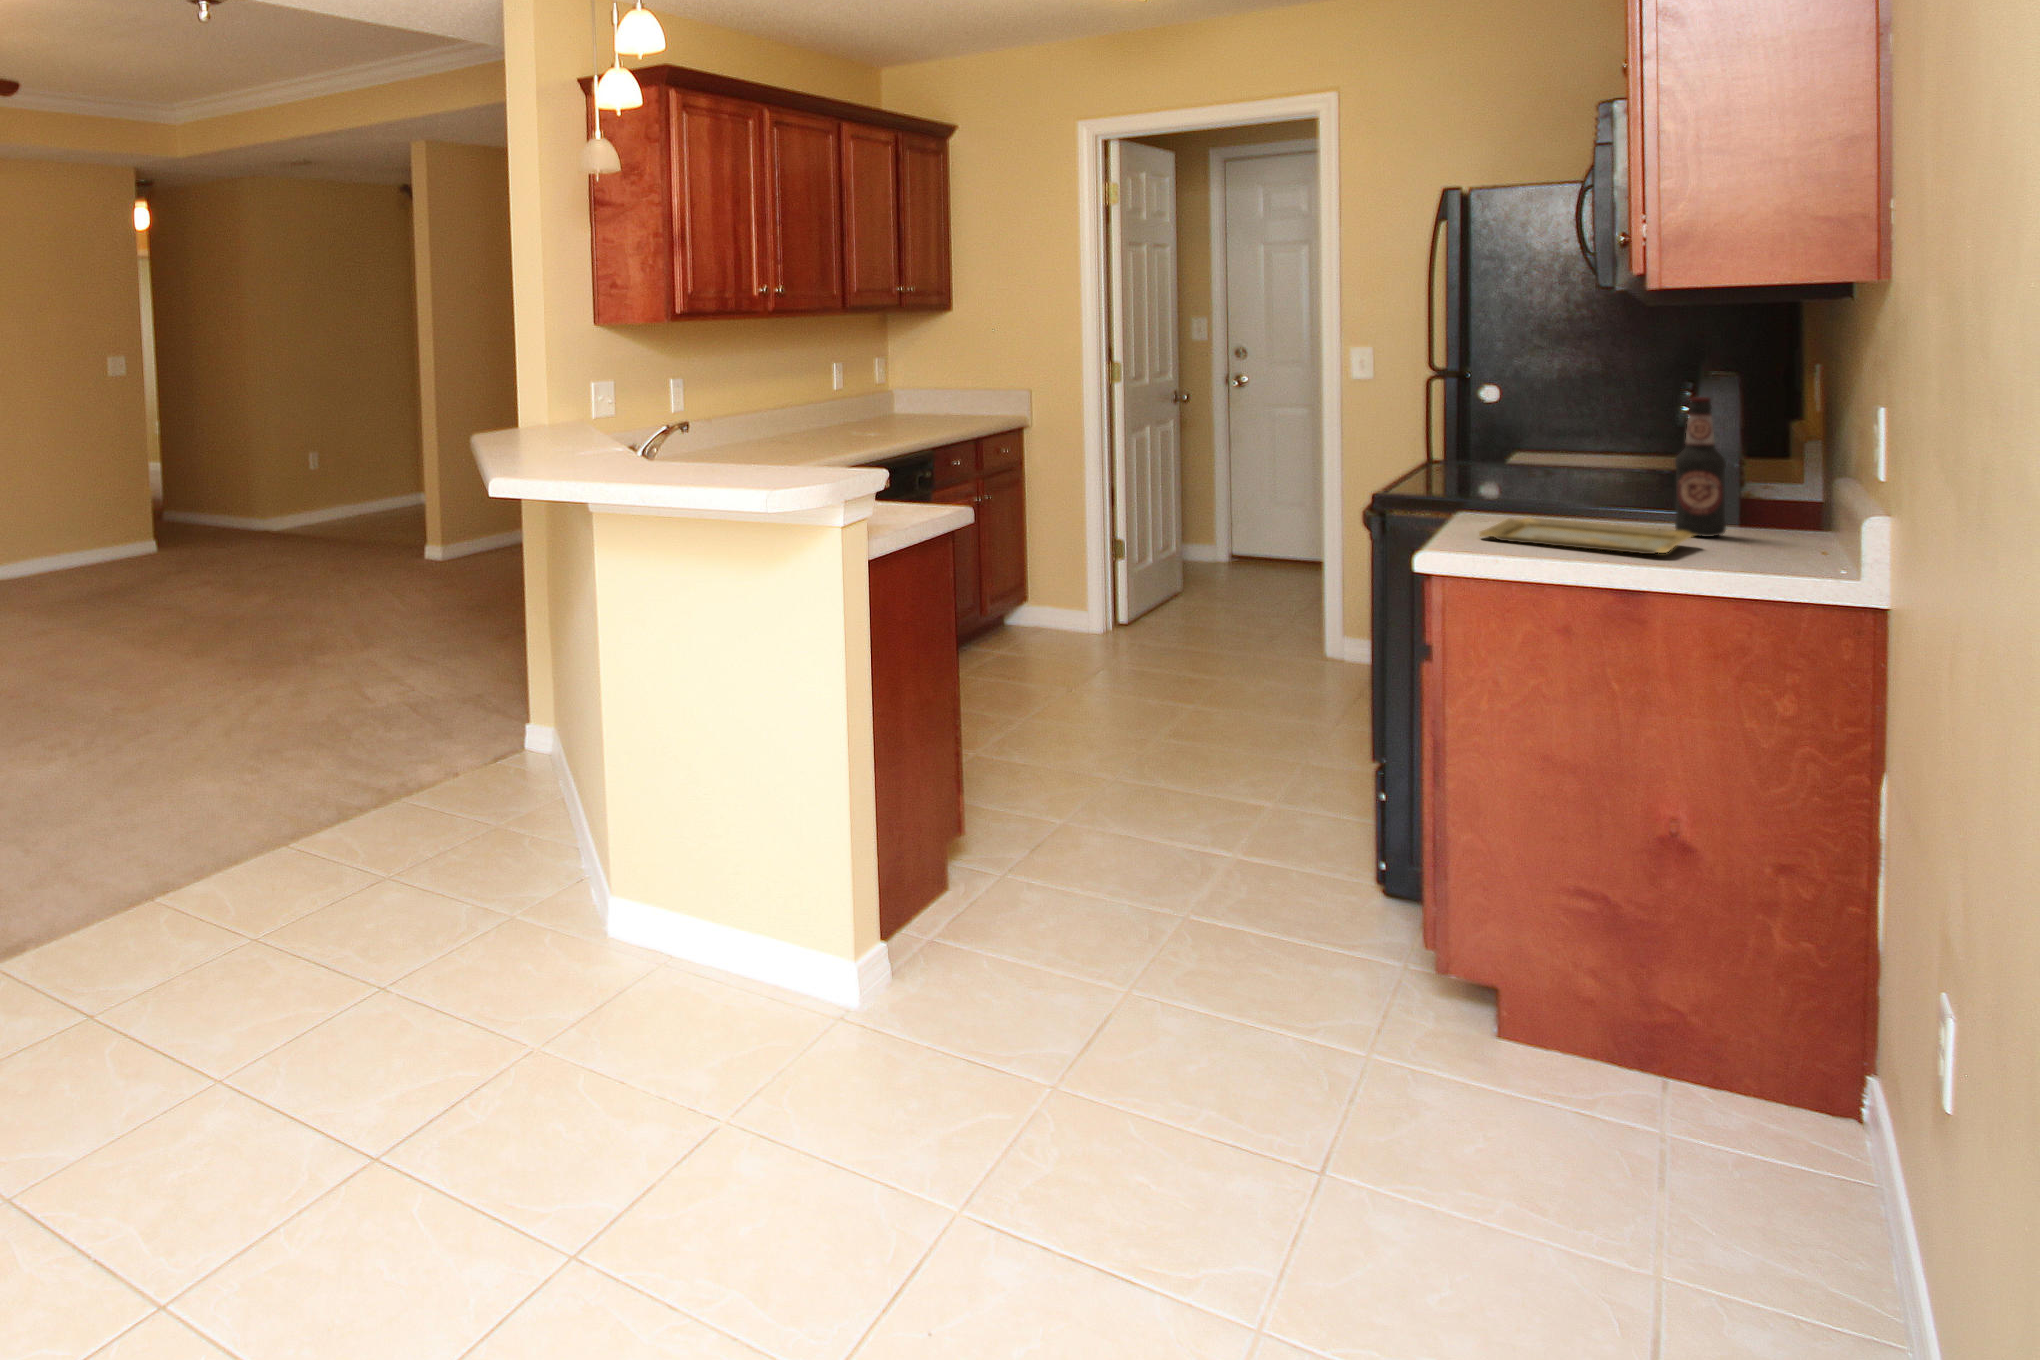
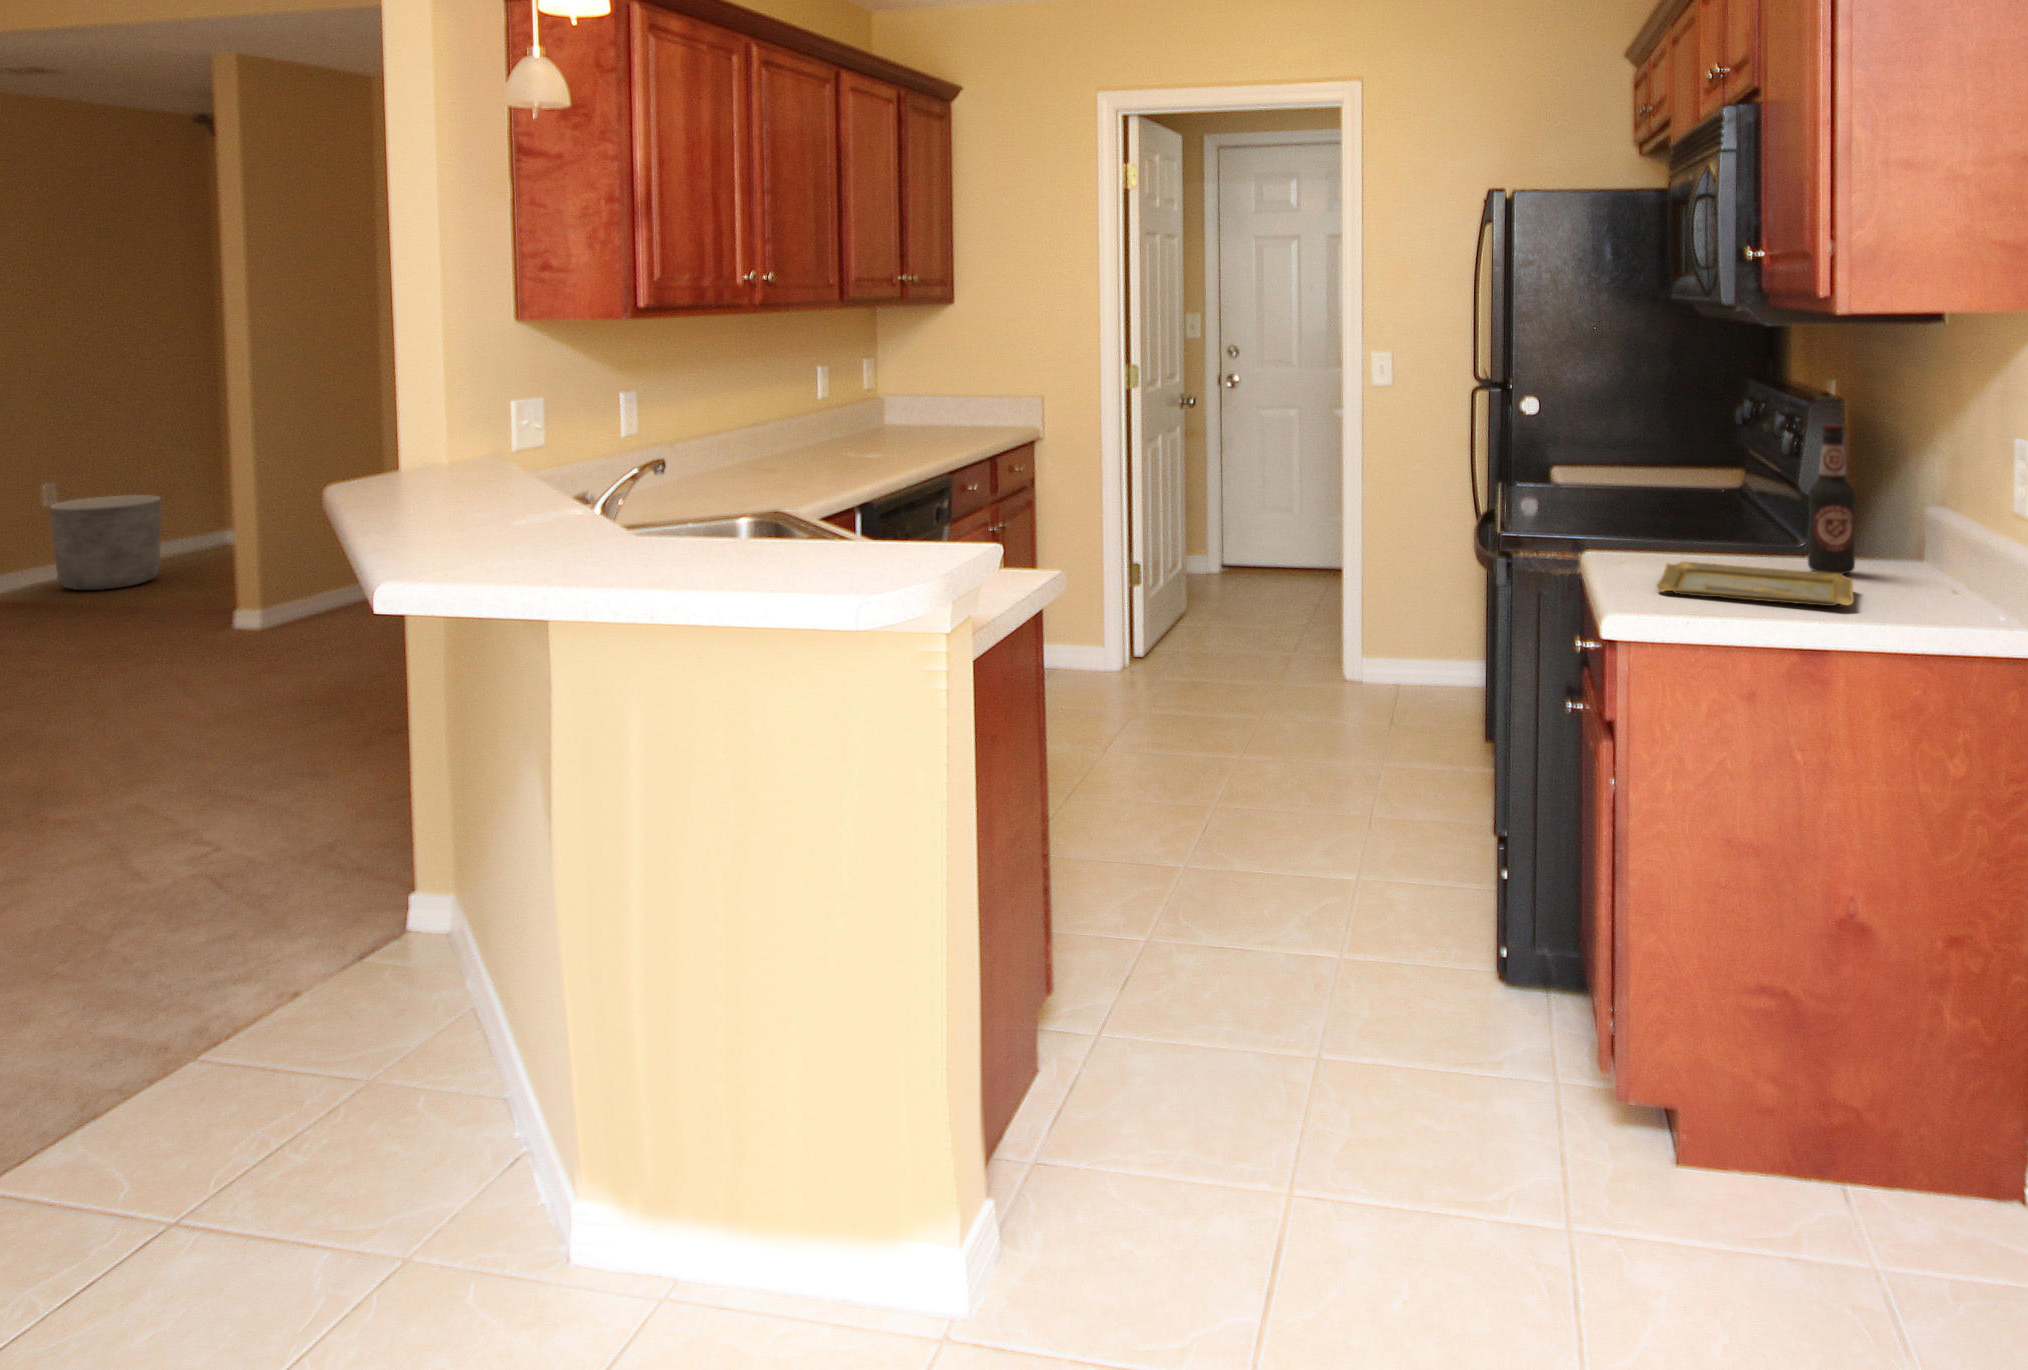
planter: none [303,463,370,529] -> present [50,495,161,590]

